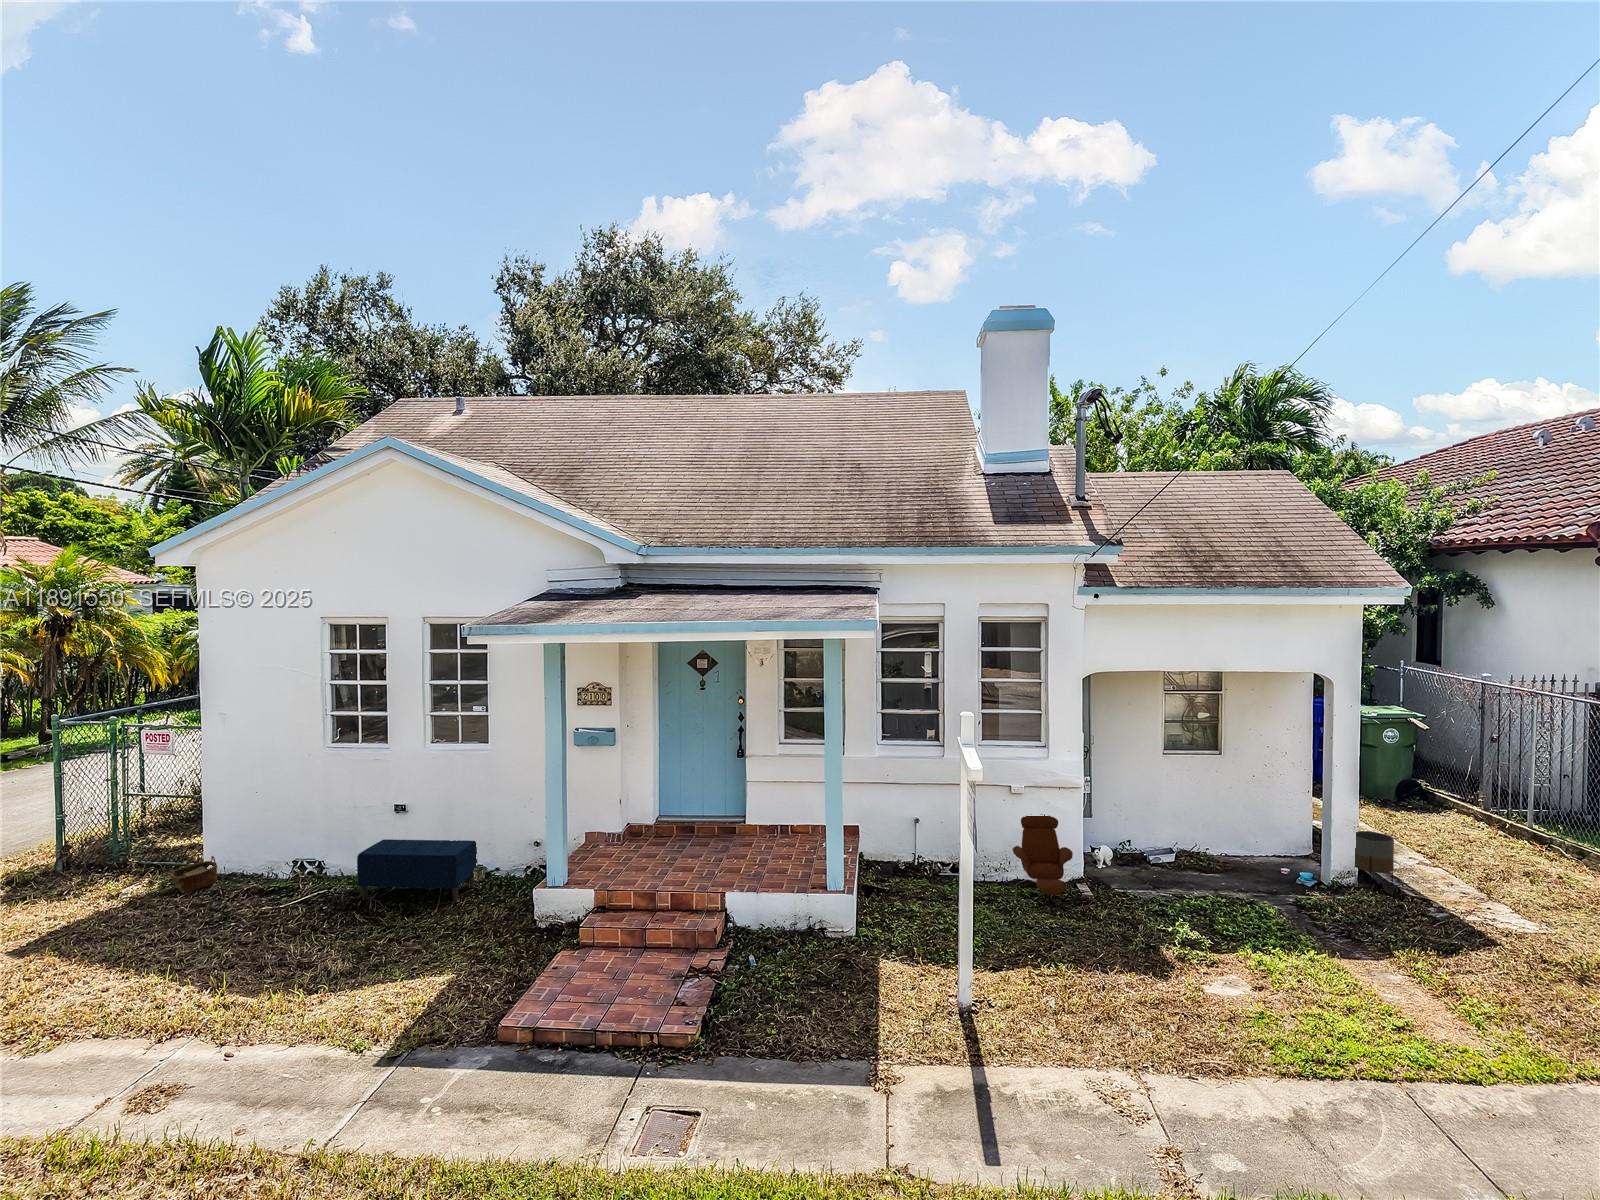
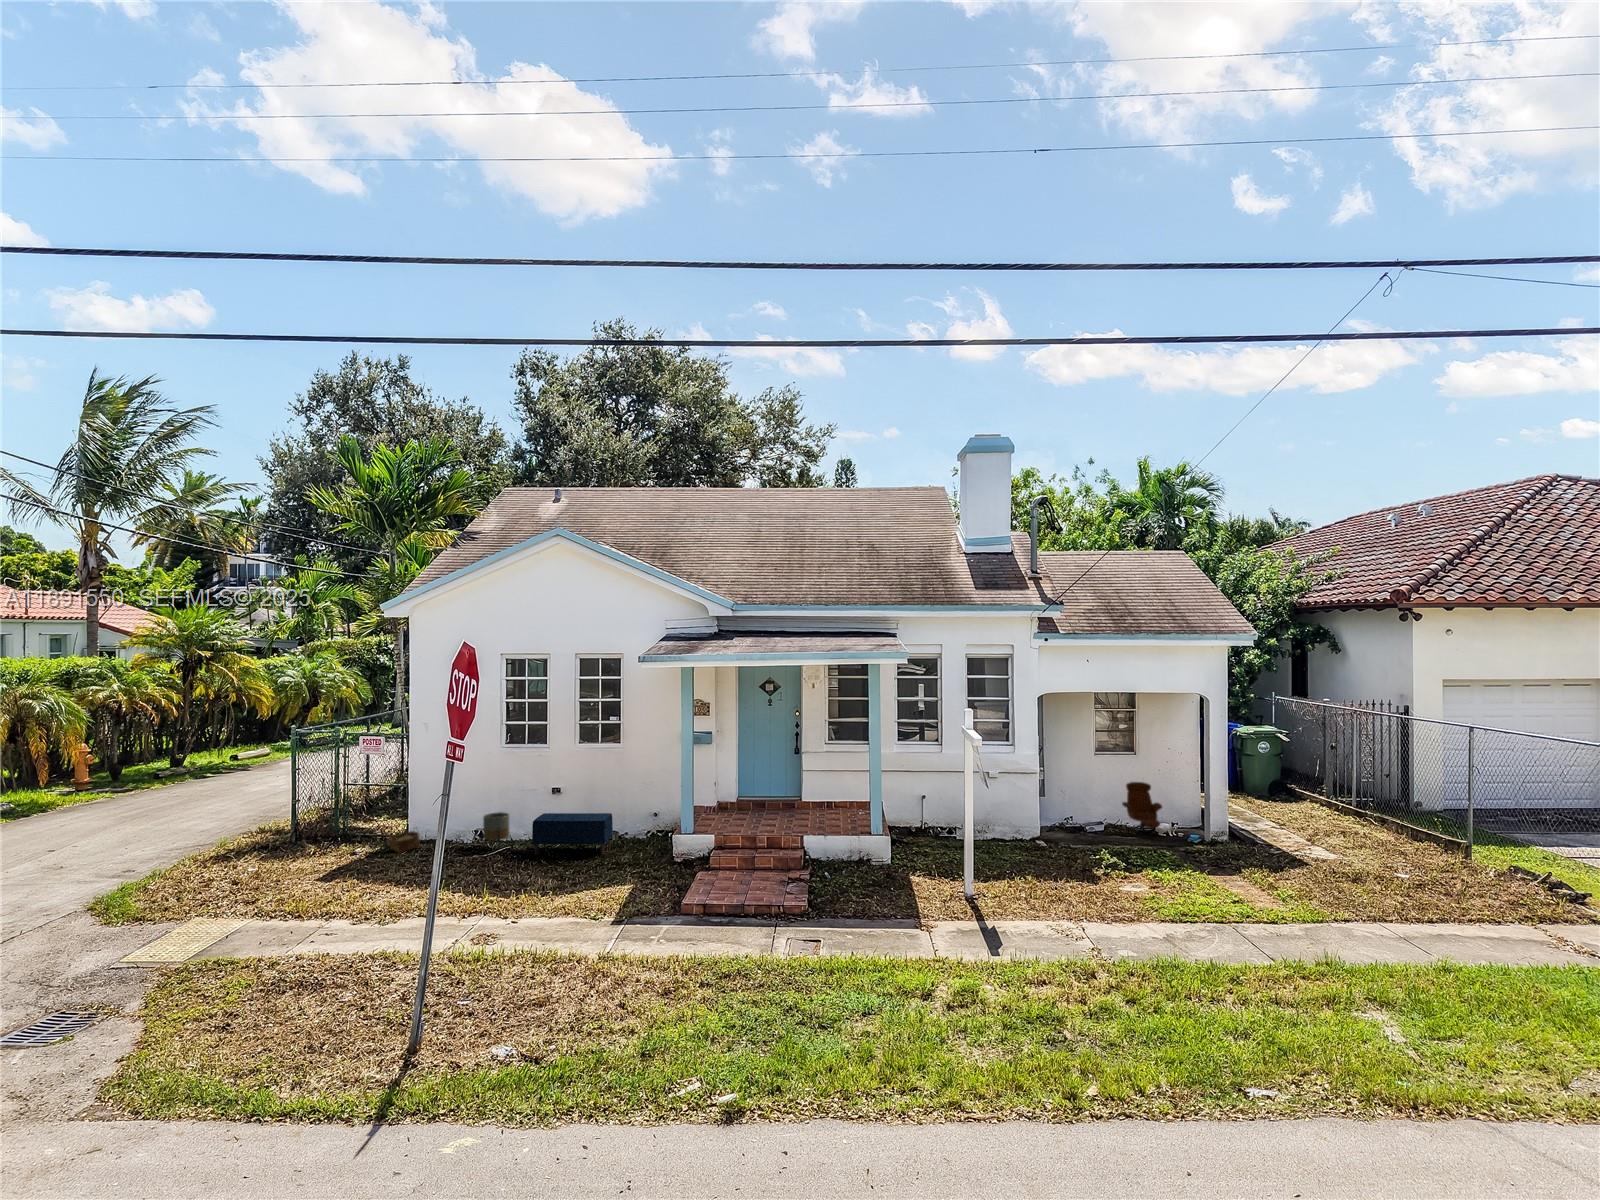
lounge chair: present [1012,815,1073,916] -> present [1122,782,1162,838]
planter: present [1355,831,1394,889] -> present [483,812,509,841]

